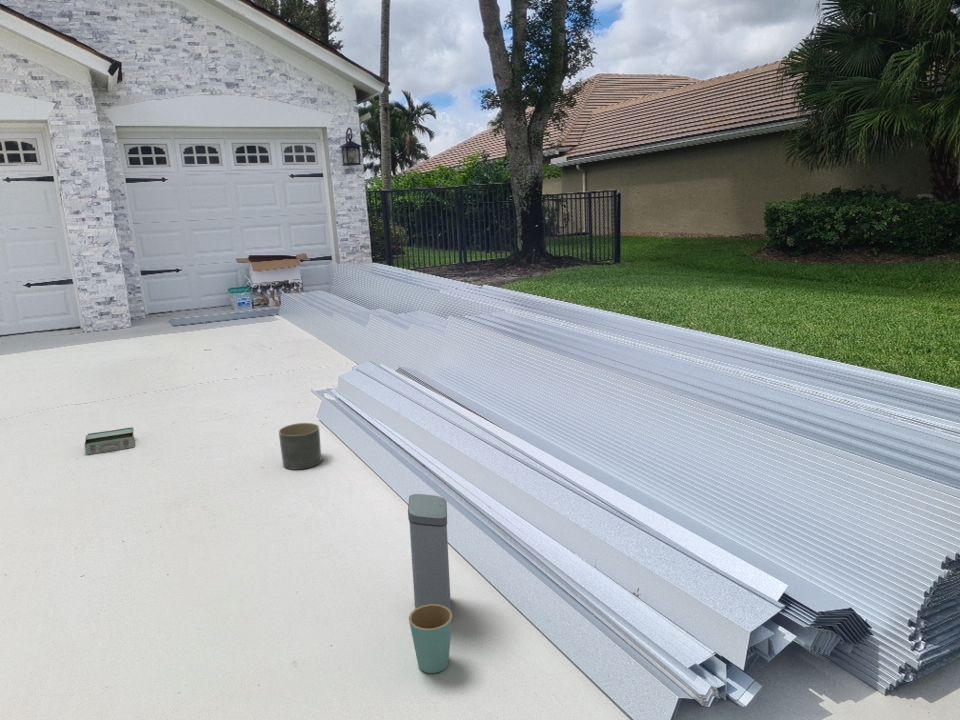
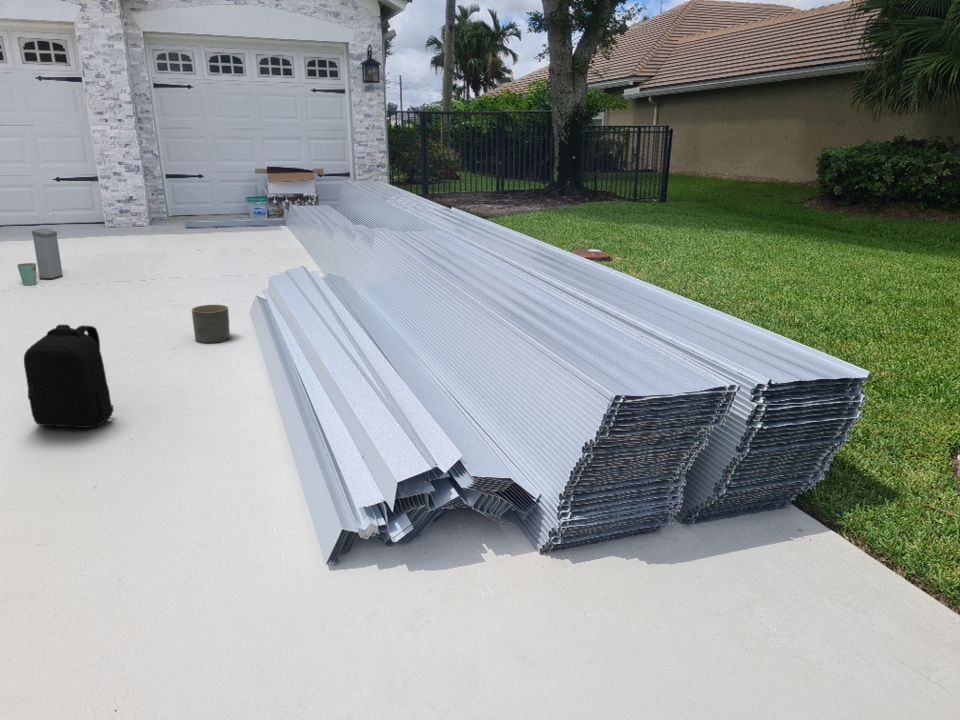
toolbox: present [84,427,135,455] -> none [44,300,90,318]
backpack: none [161,487,266,624] -> present [24,325,114,428]
trash can: present [408,494,453,673] -> present [17,228,63,285]

